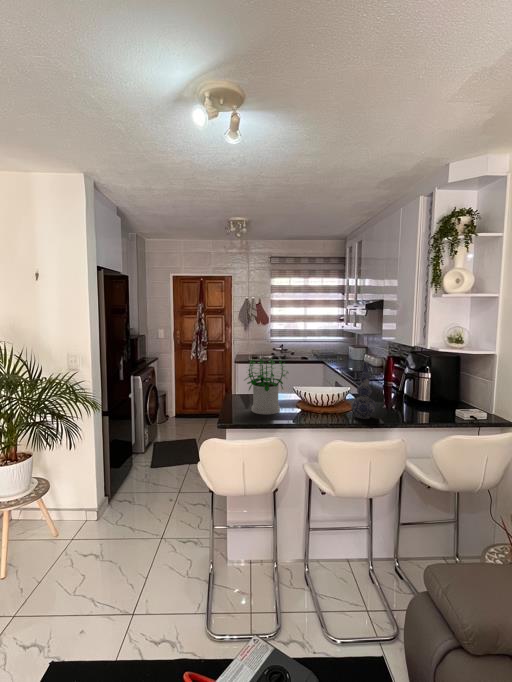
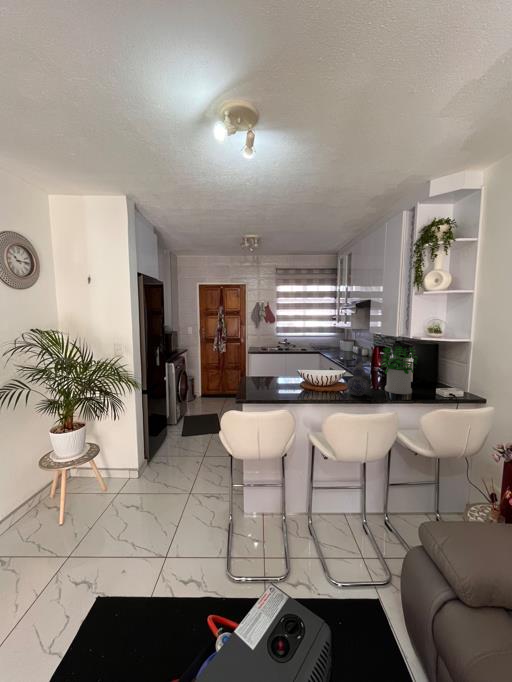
potted plant: present [245,358,288,414] -> present [381,347,418,394]

